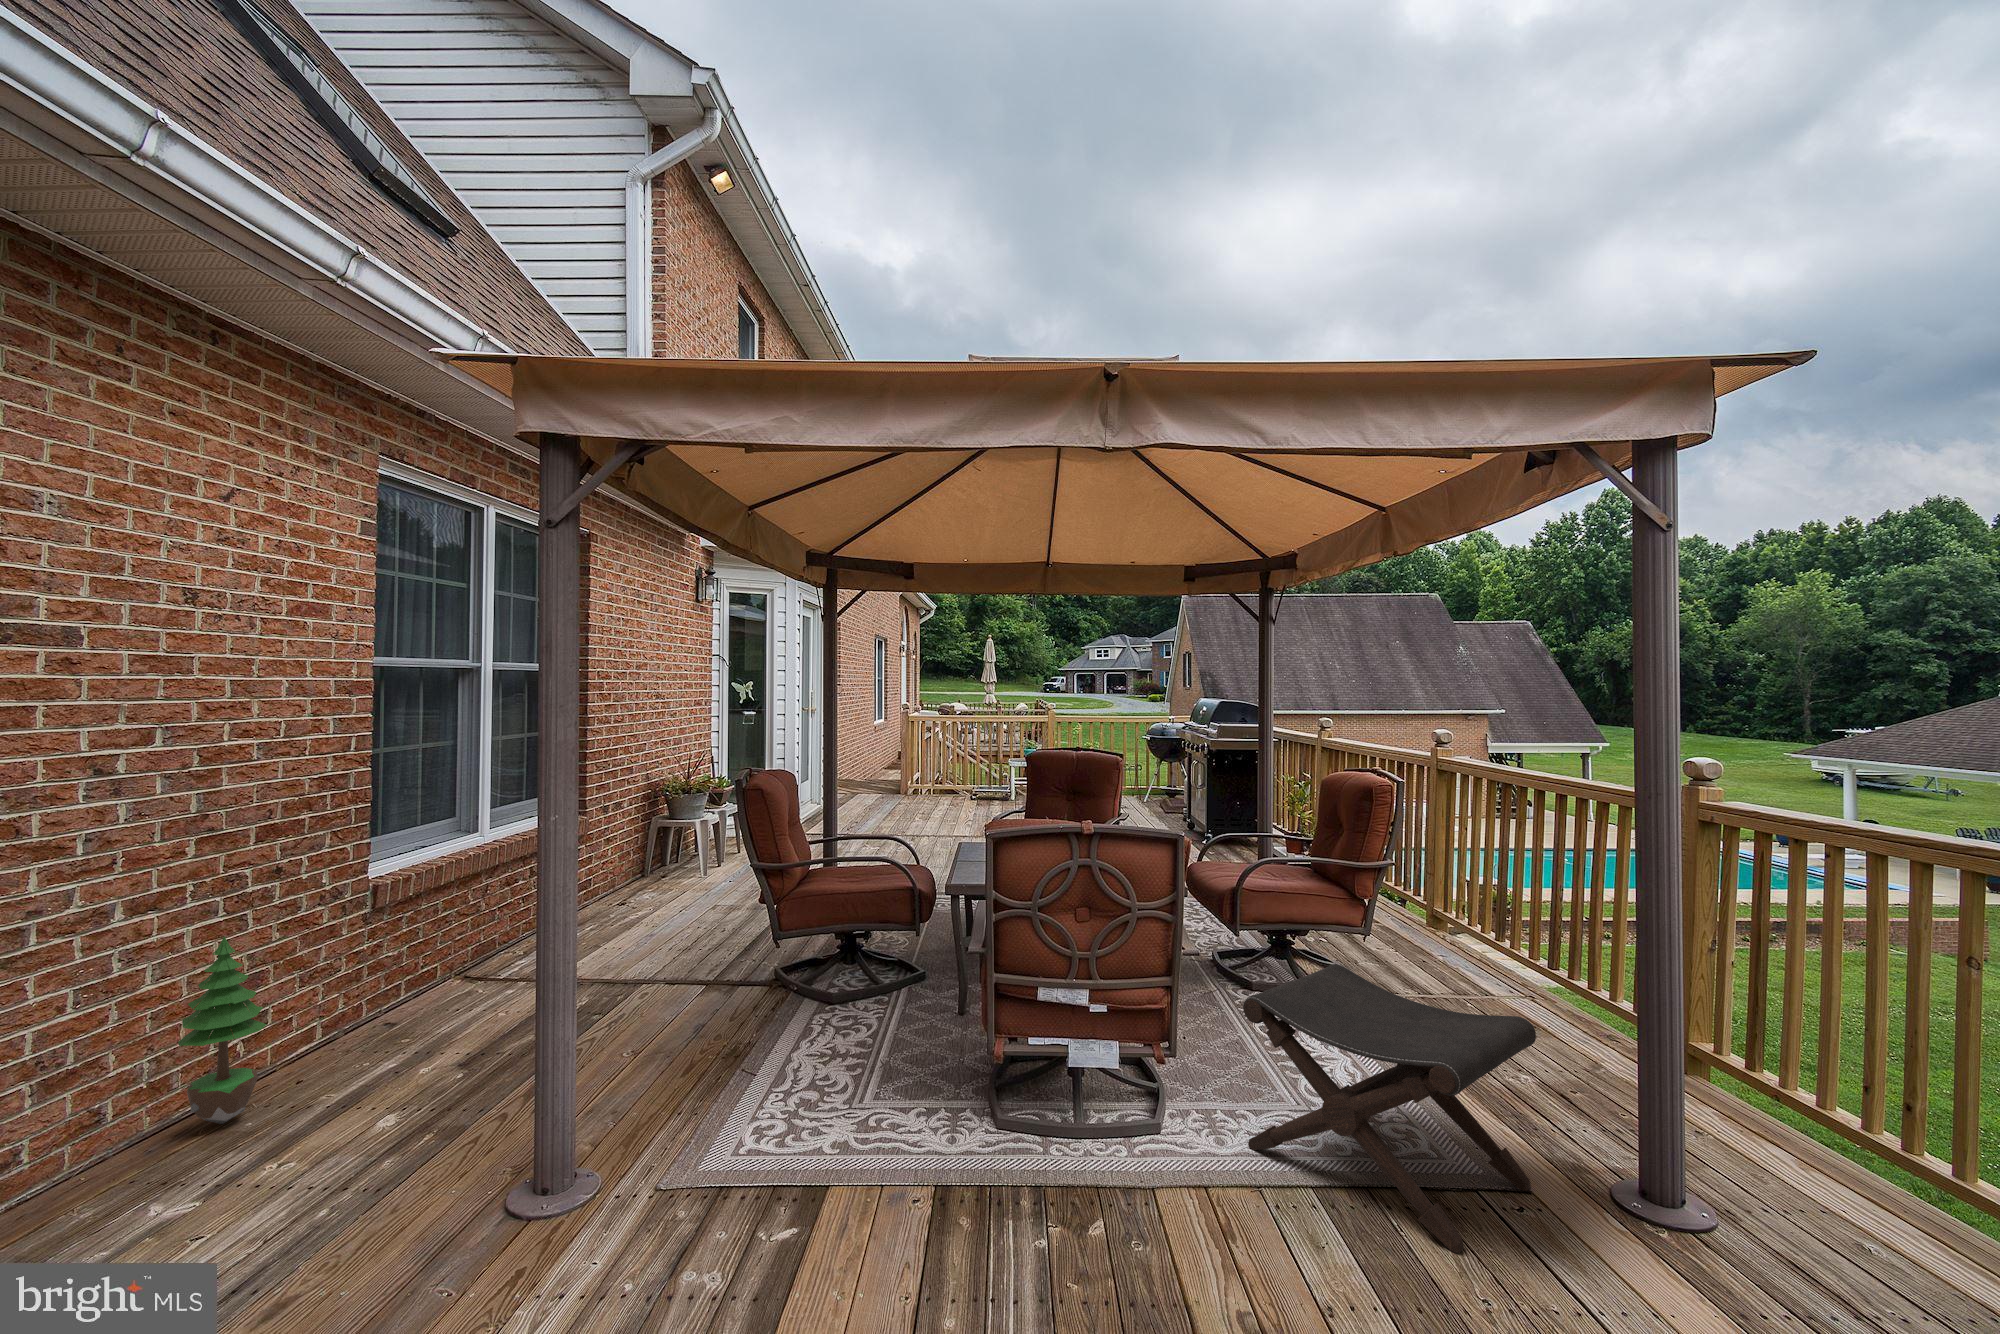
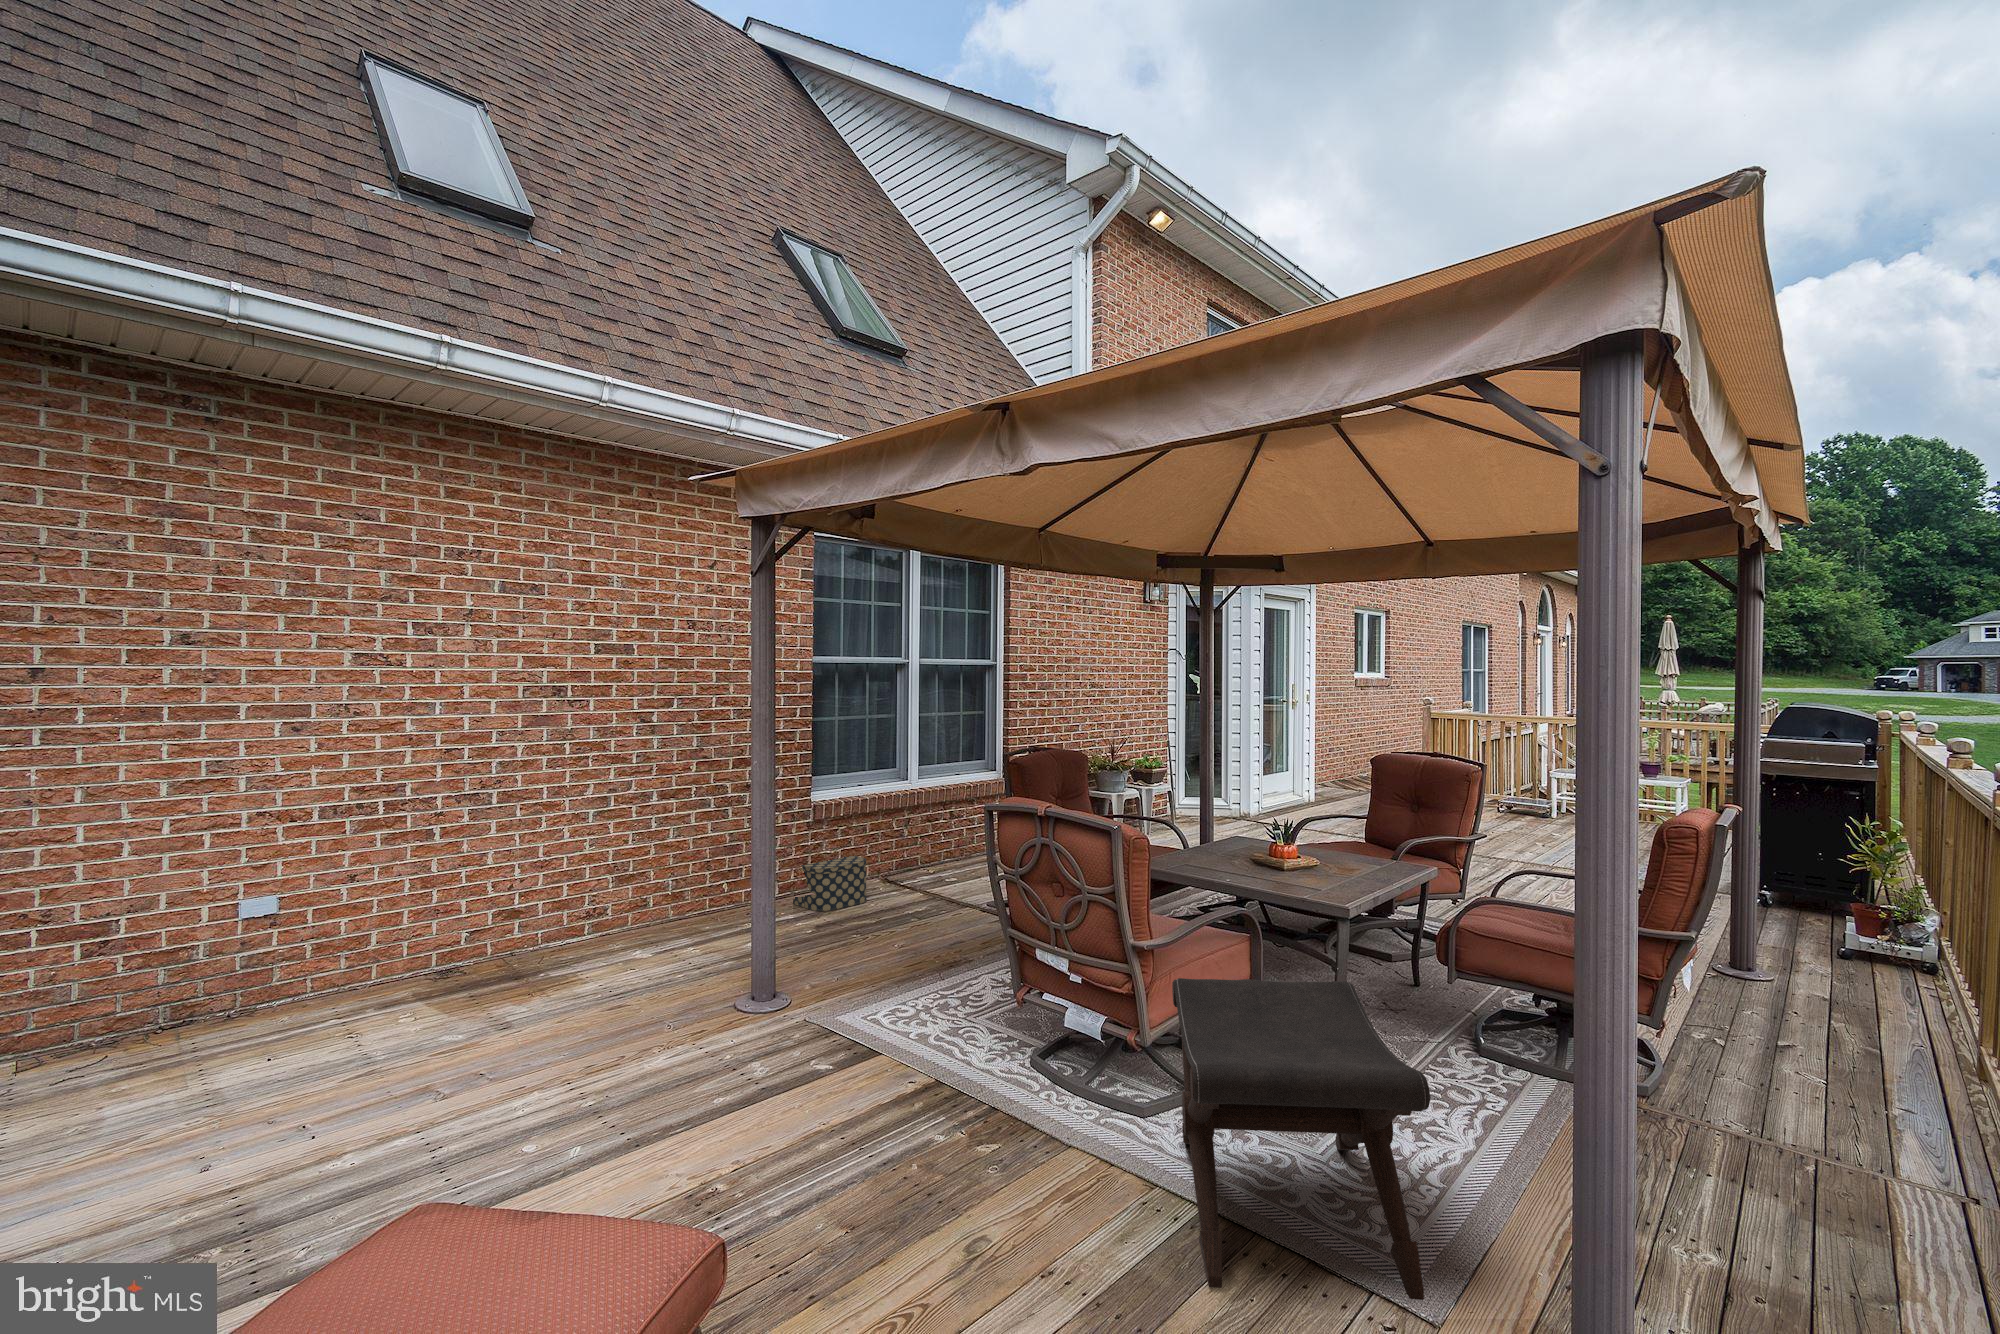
potted tree: present [178,937,267,1124] -> none [677,817,717,925]
storage box: none [354,949,487,1045] -> present [793,856,867,911]

